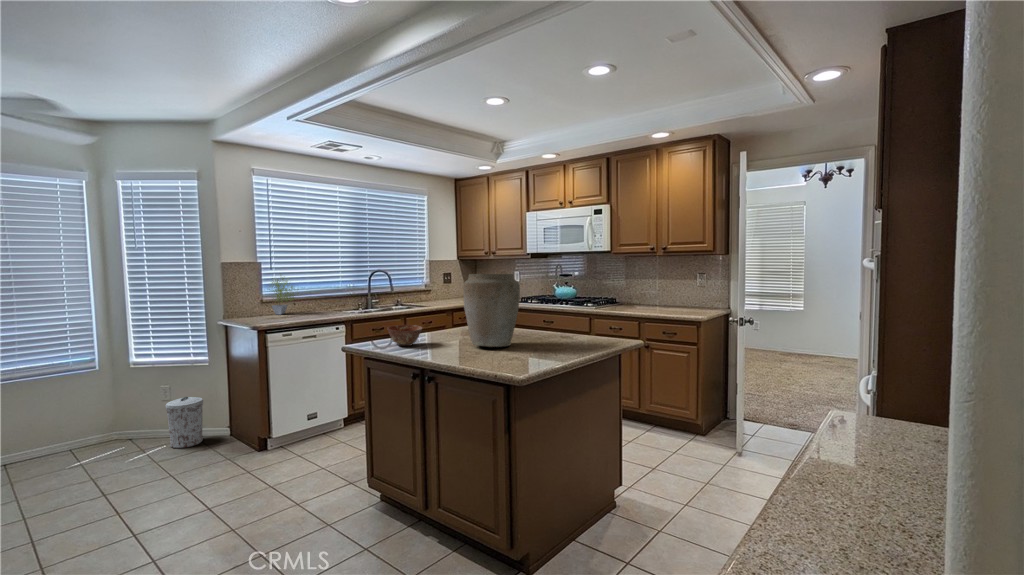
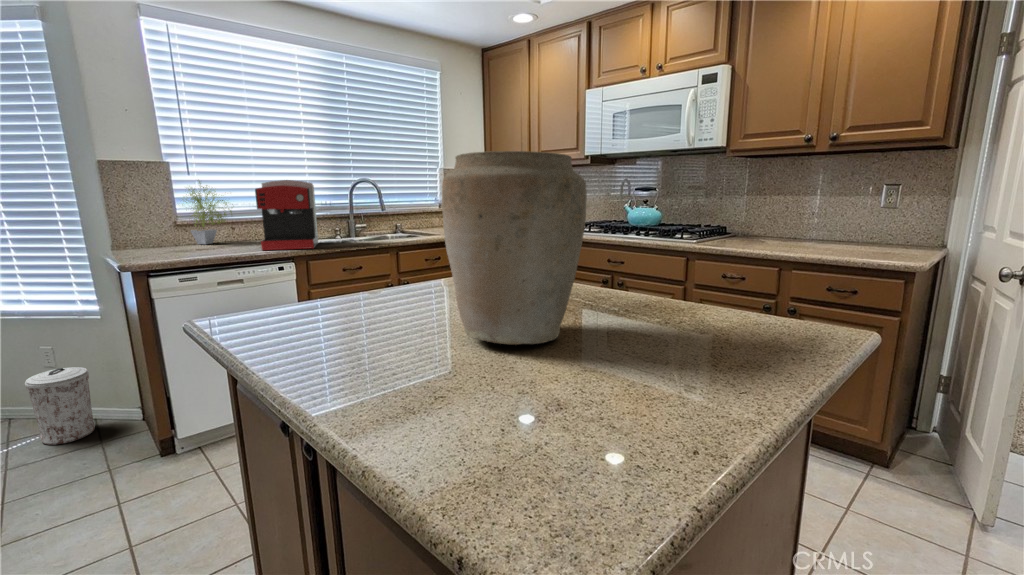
coffee maker: none [323,273,357,317] -> present [255,180,318,250]
ceramic bowl: present [387,325,423,346] -> none [275,277,360,327]

